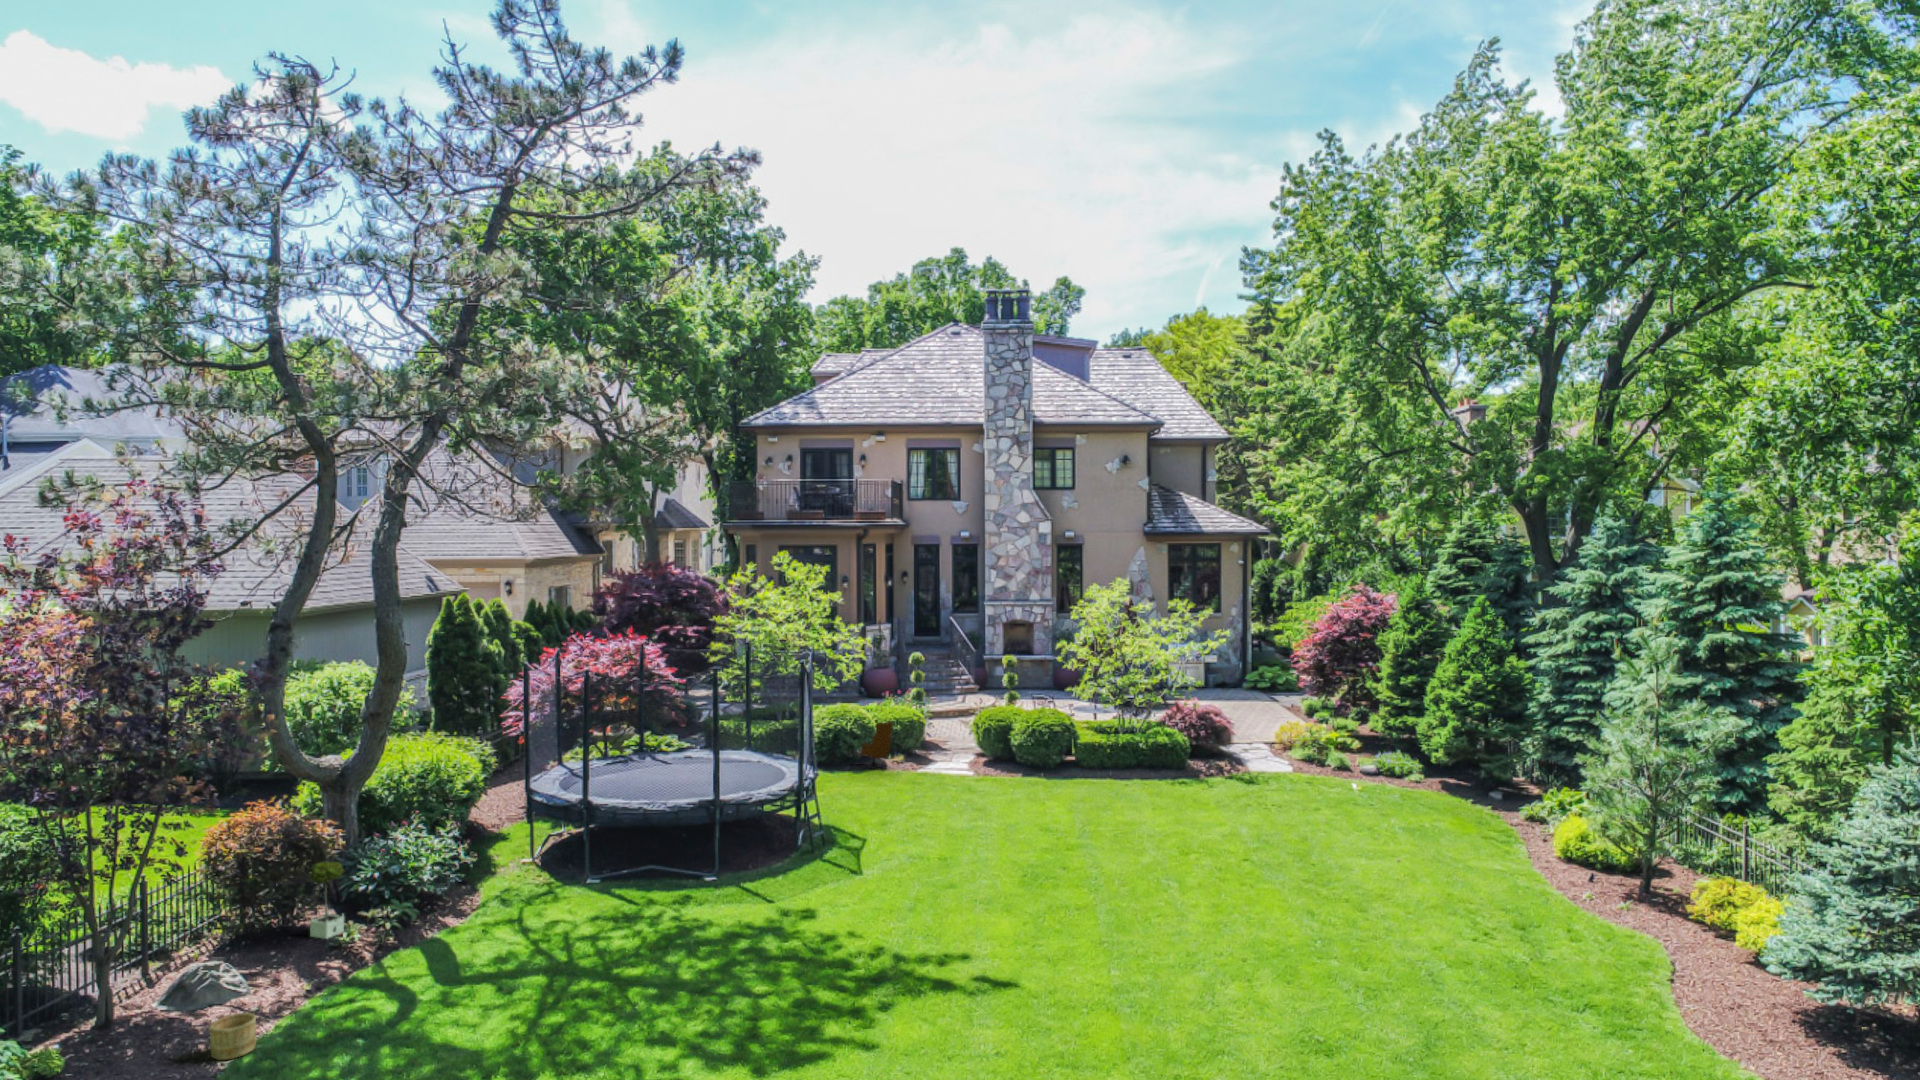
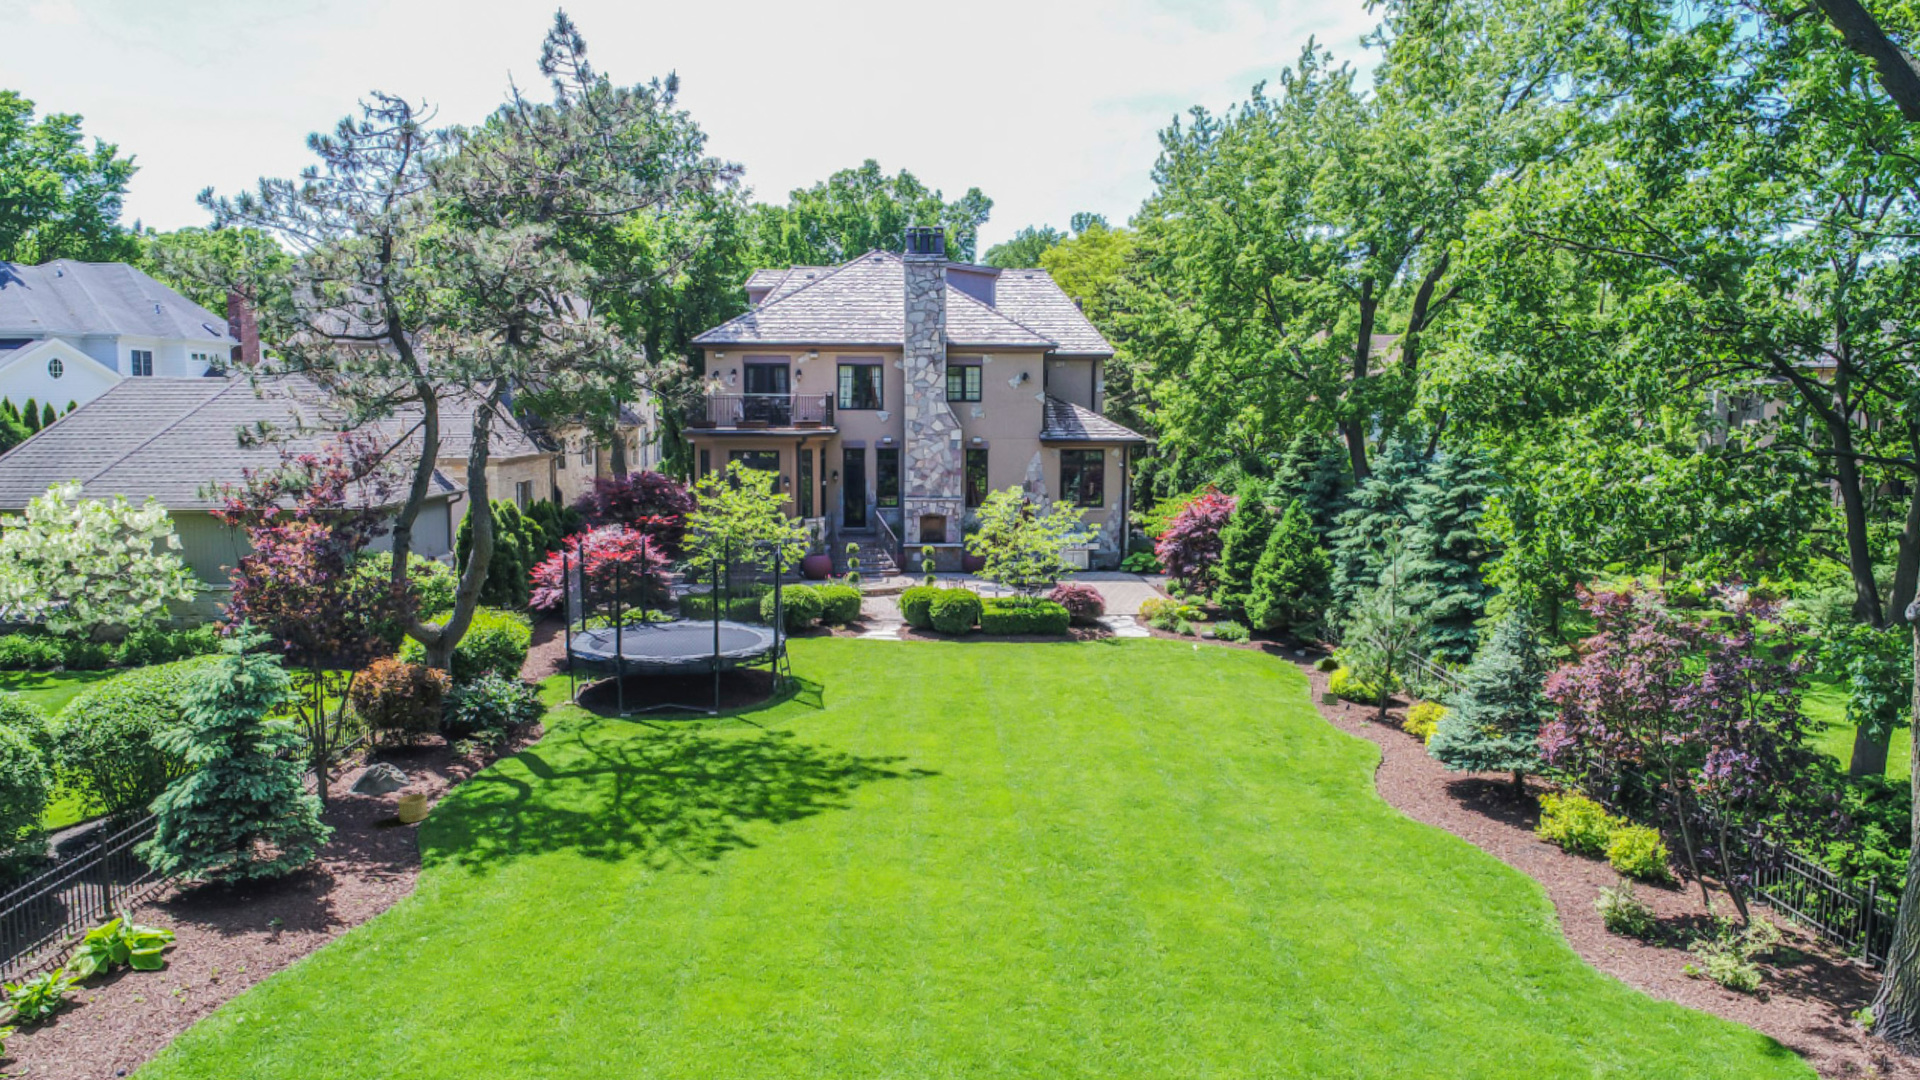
lounge chair: present [859,722,893,767] -> none [797,598,837,637]
potted tree: present [310,862,344,939] -> present [1322,658,1340,705]

